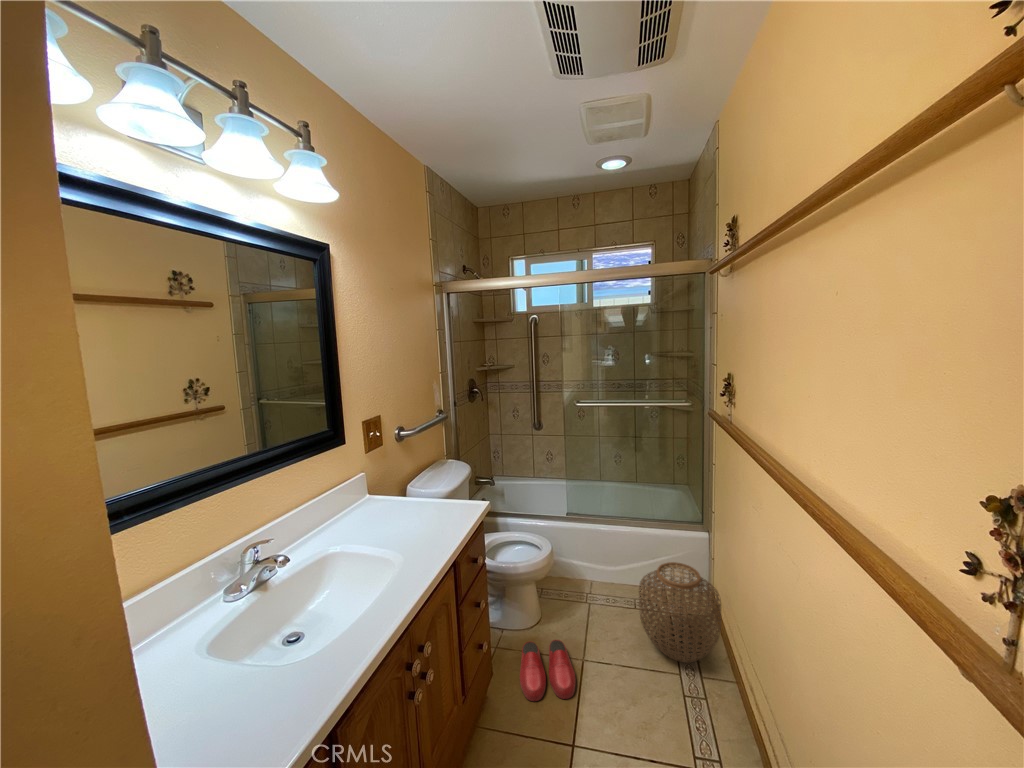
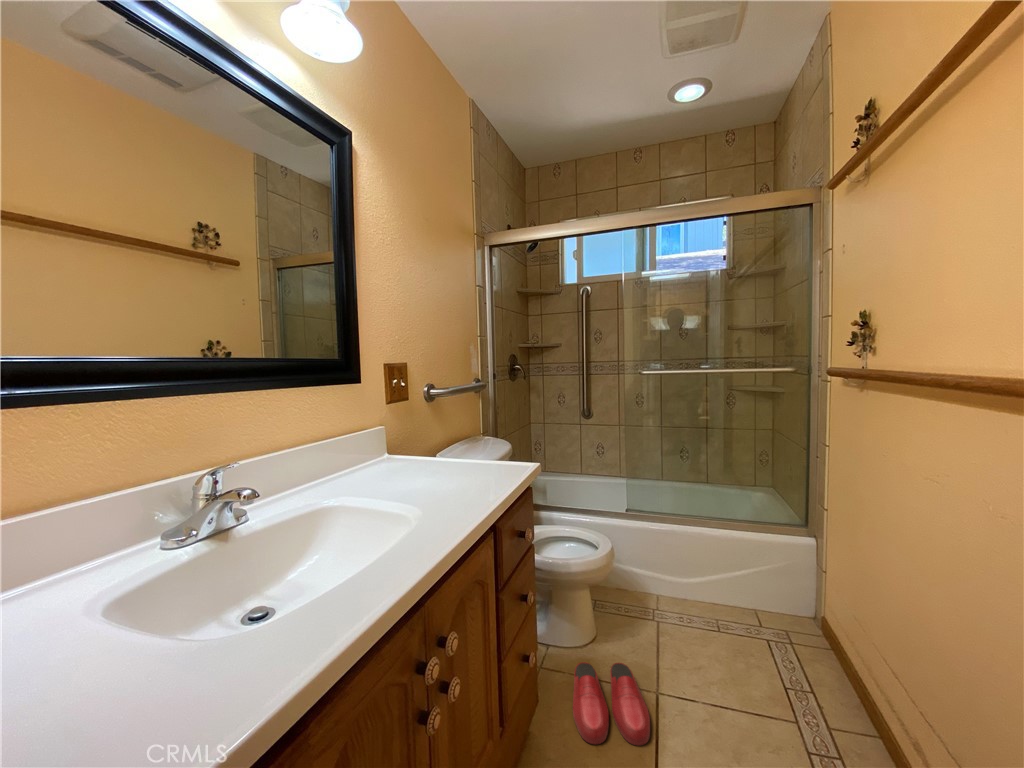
woven basket: present [639,562,721,662] -> none [732,569,857,709]

